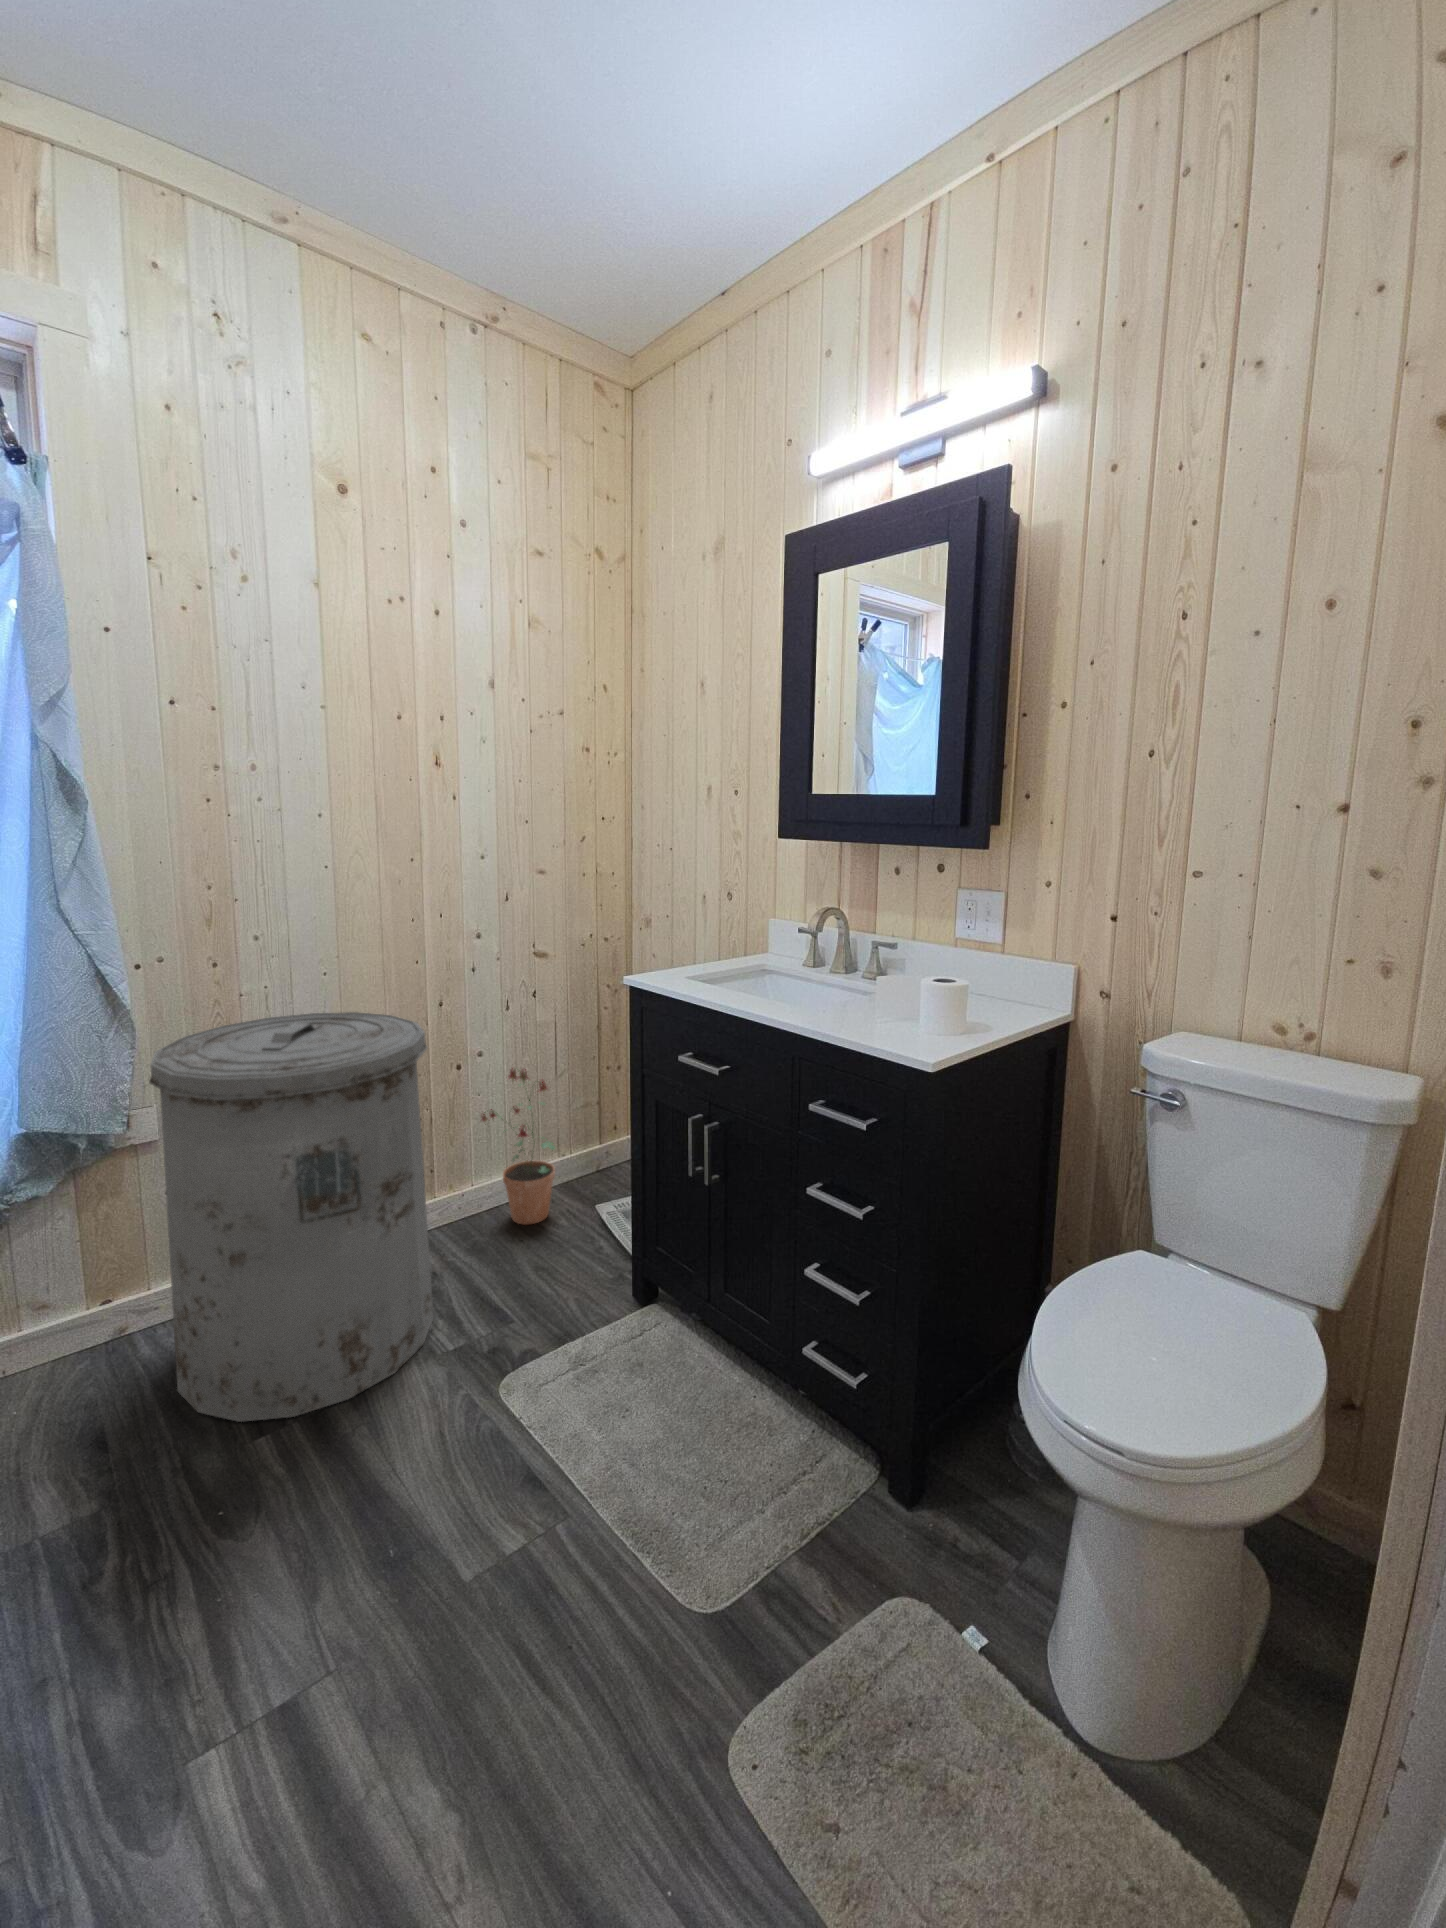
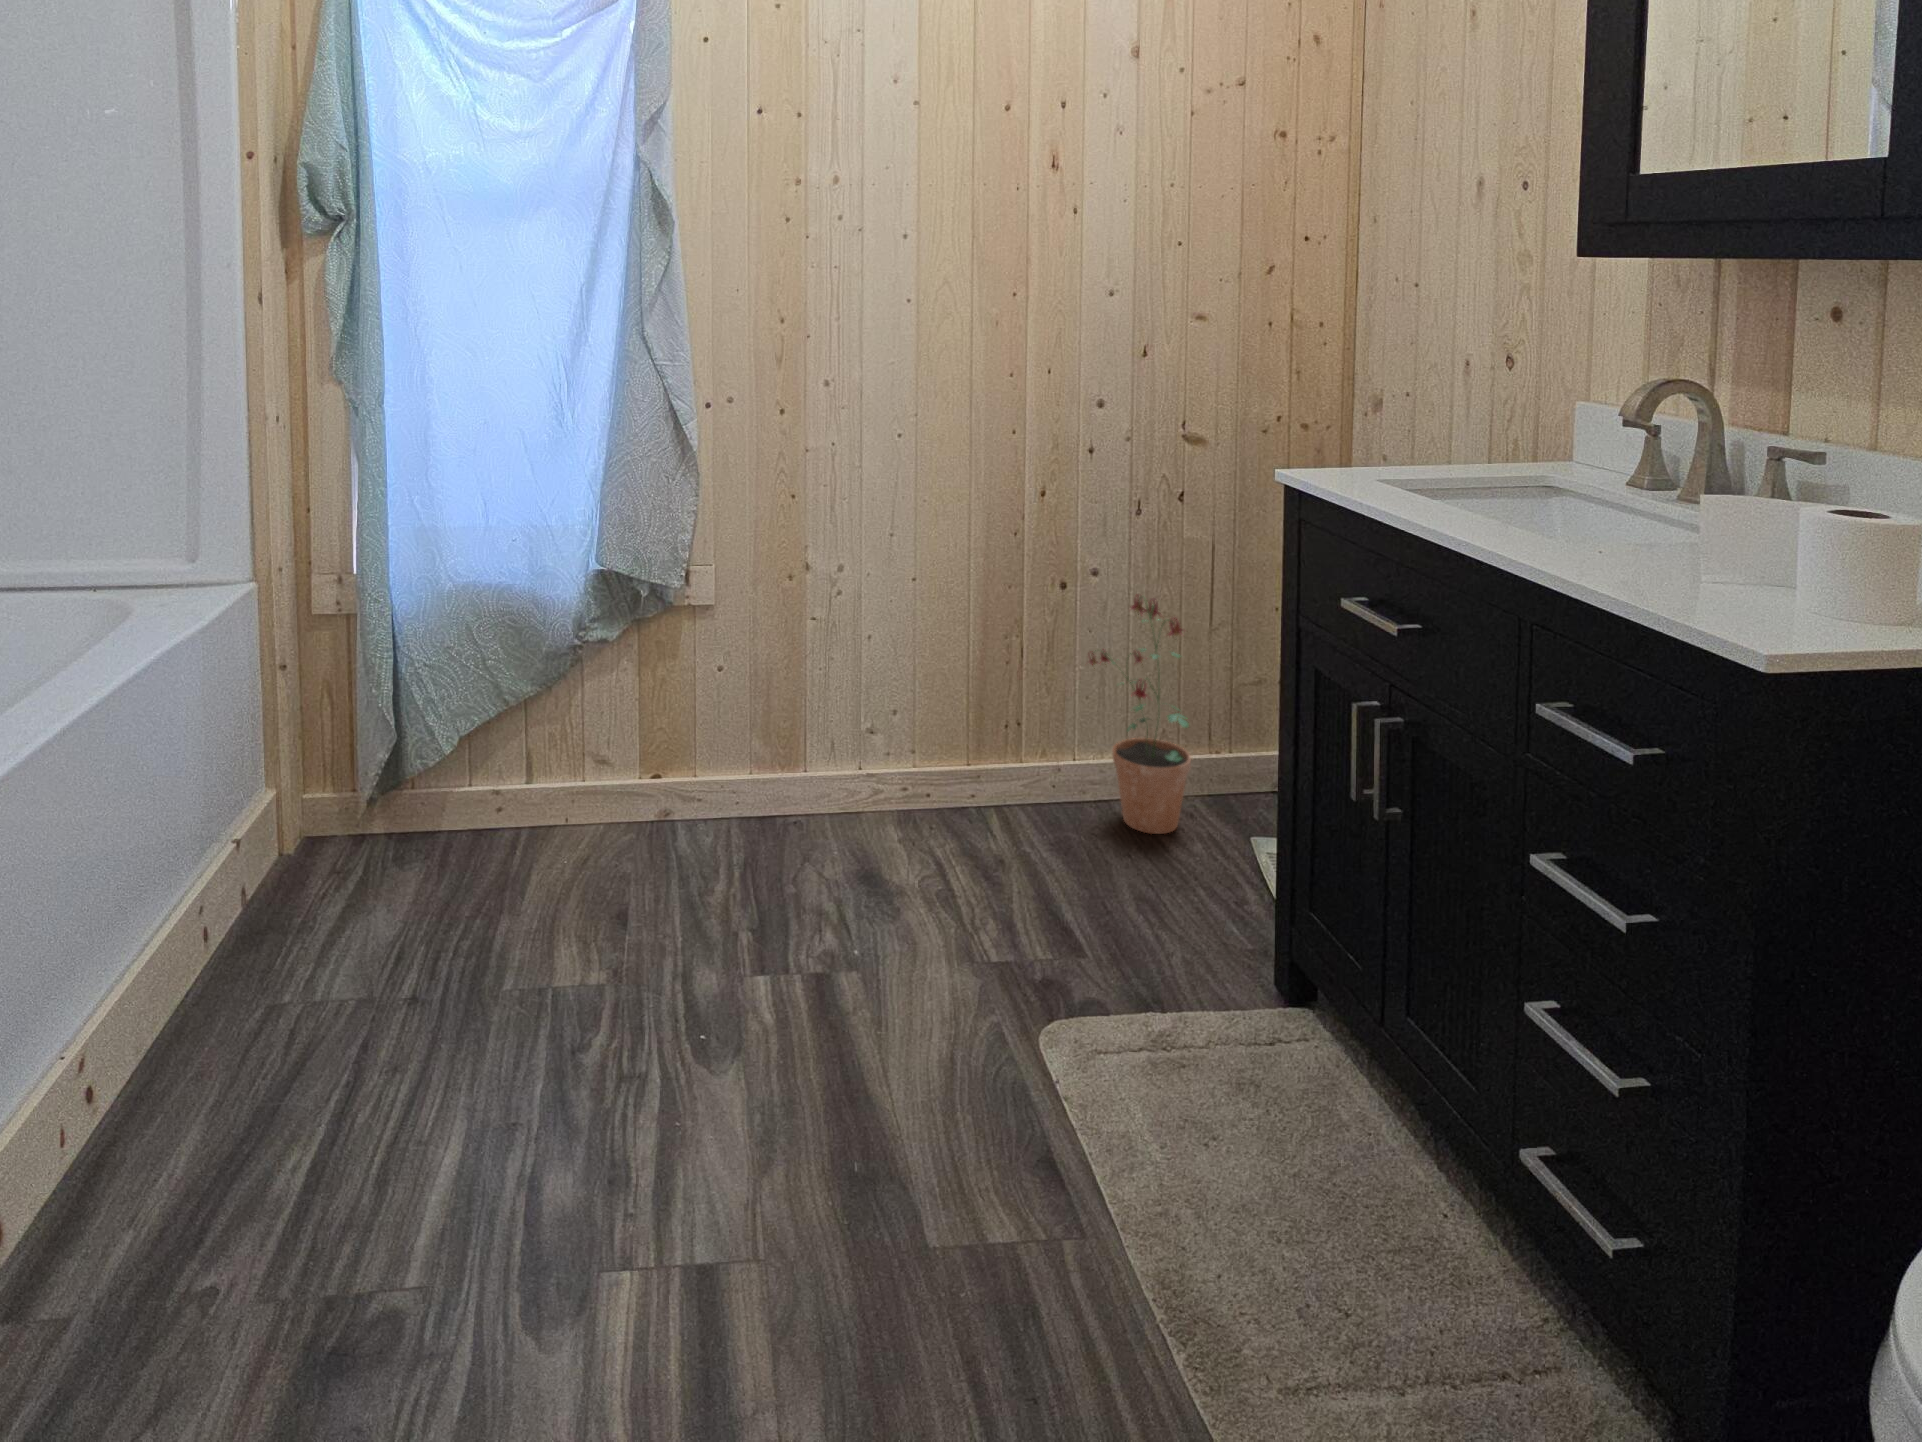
trash can: present [149,1012,433,1422] -> none [696,477,994,972]

